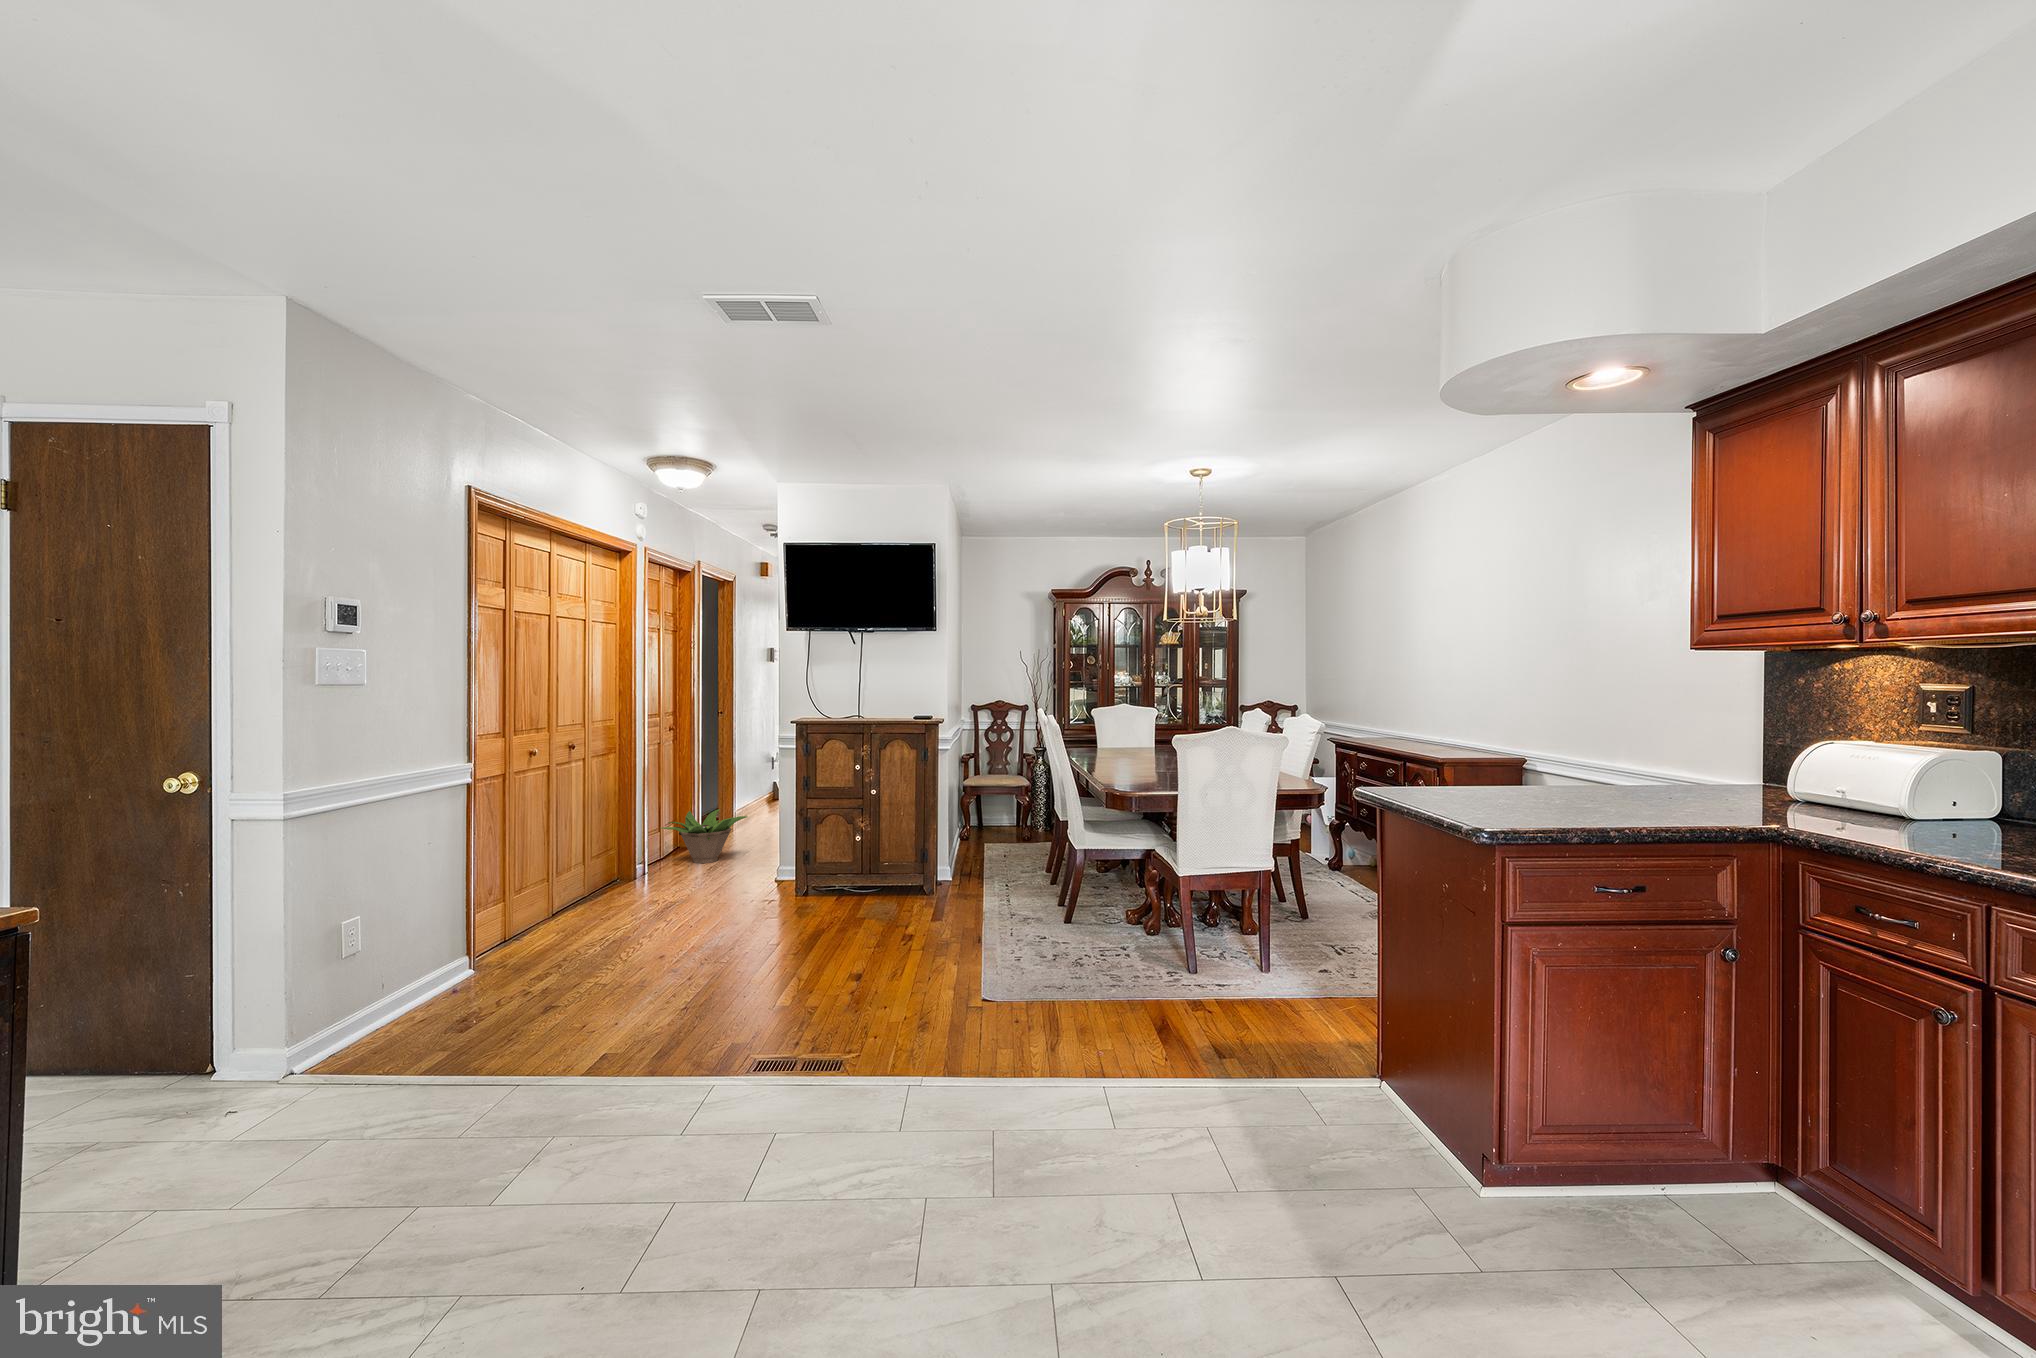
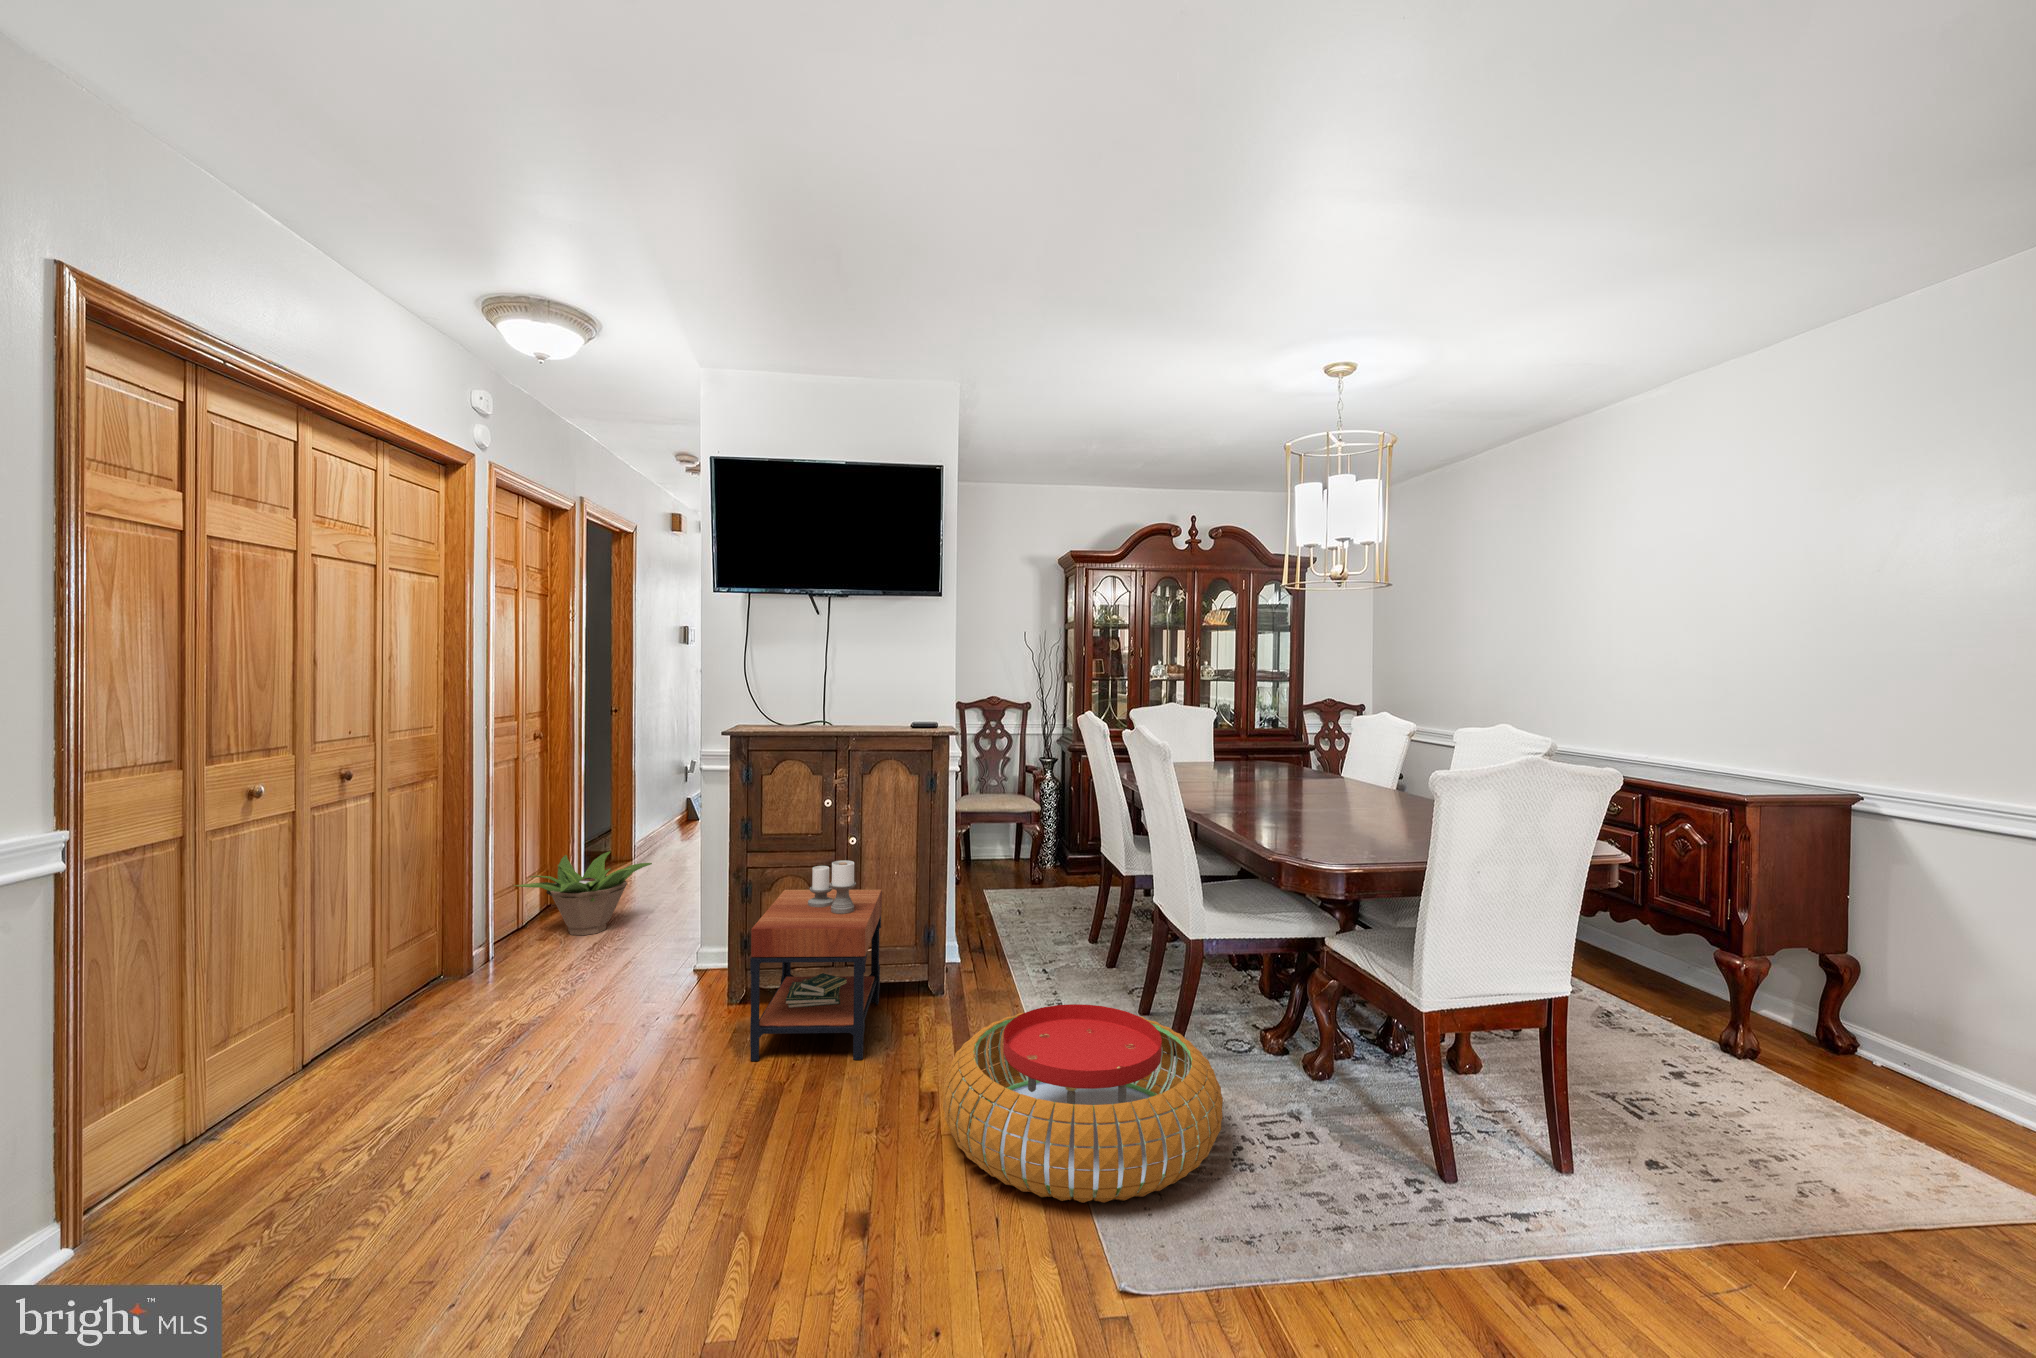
side table: none [807,801,893,921] -> present [750,860,882,1061]
pouf: none [911,882,1072,973] -> present [943,1004,1223,1203]

